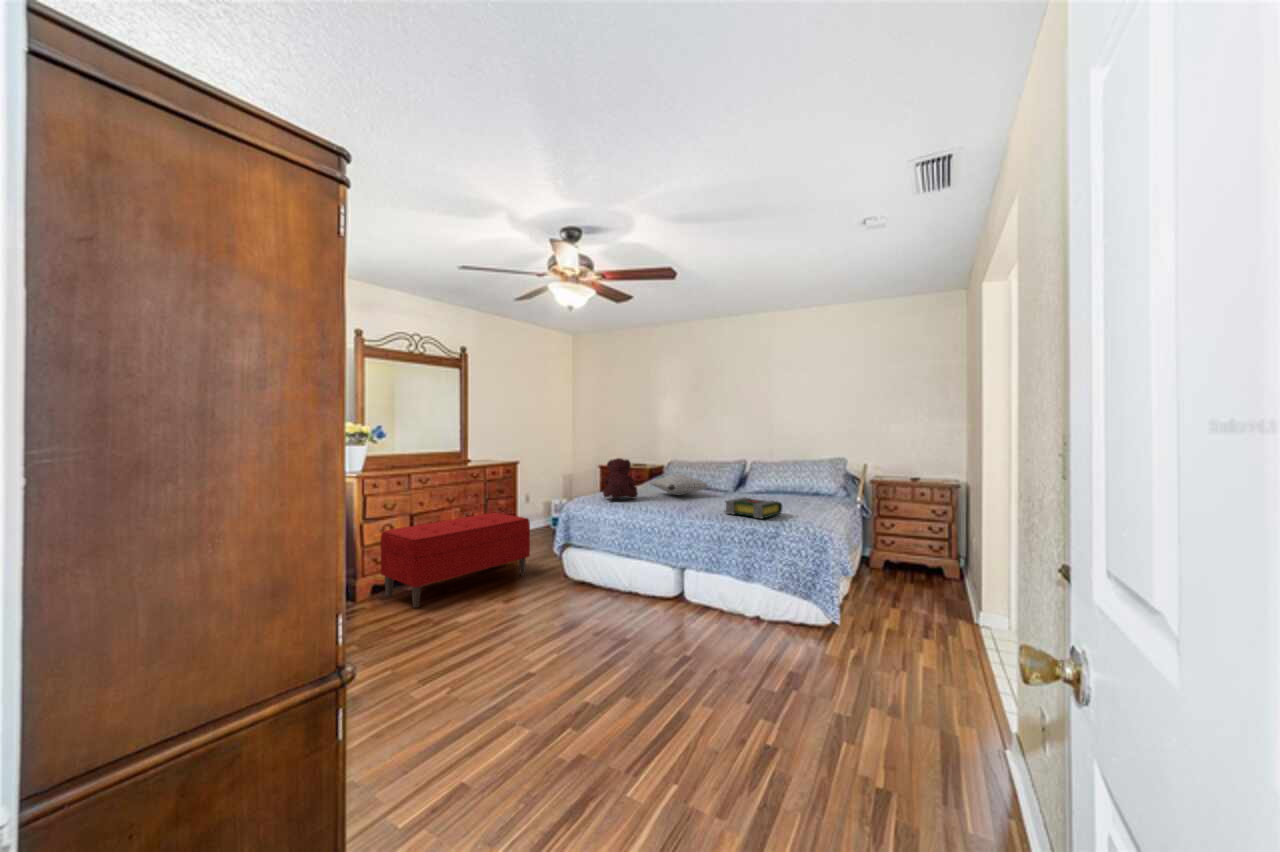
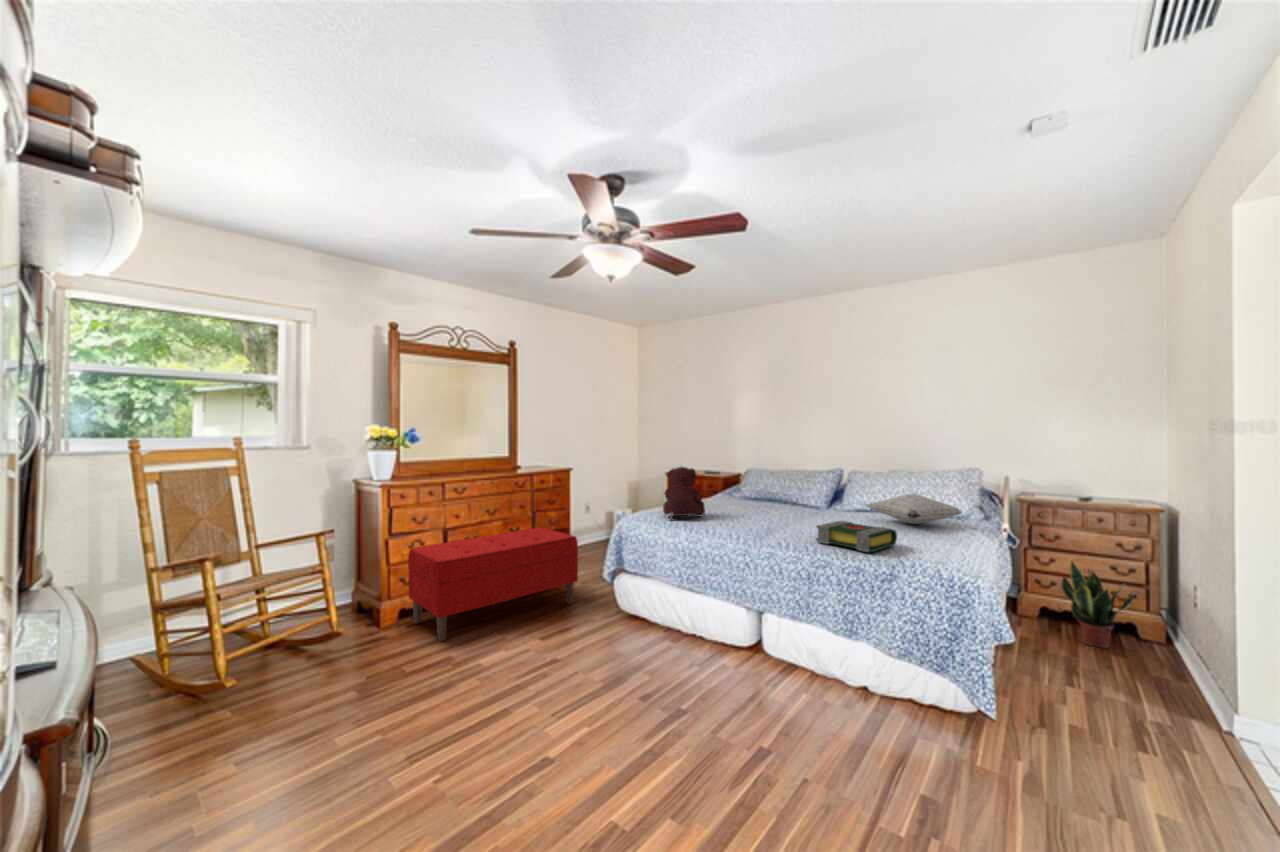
pillow: present [649,473,708,495] -> present [867,494,962,524]
potted plant: none [896,523,940,585] -> present [1061,562,1133,648]

